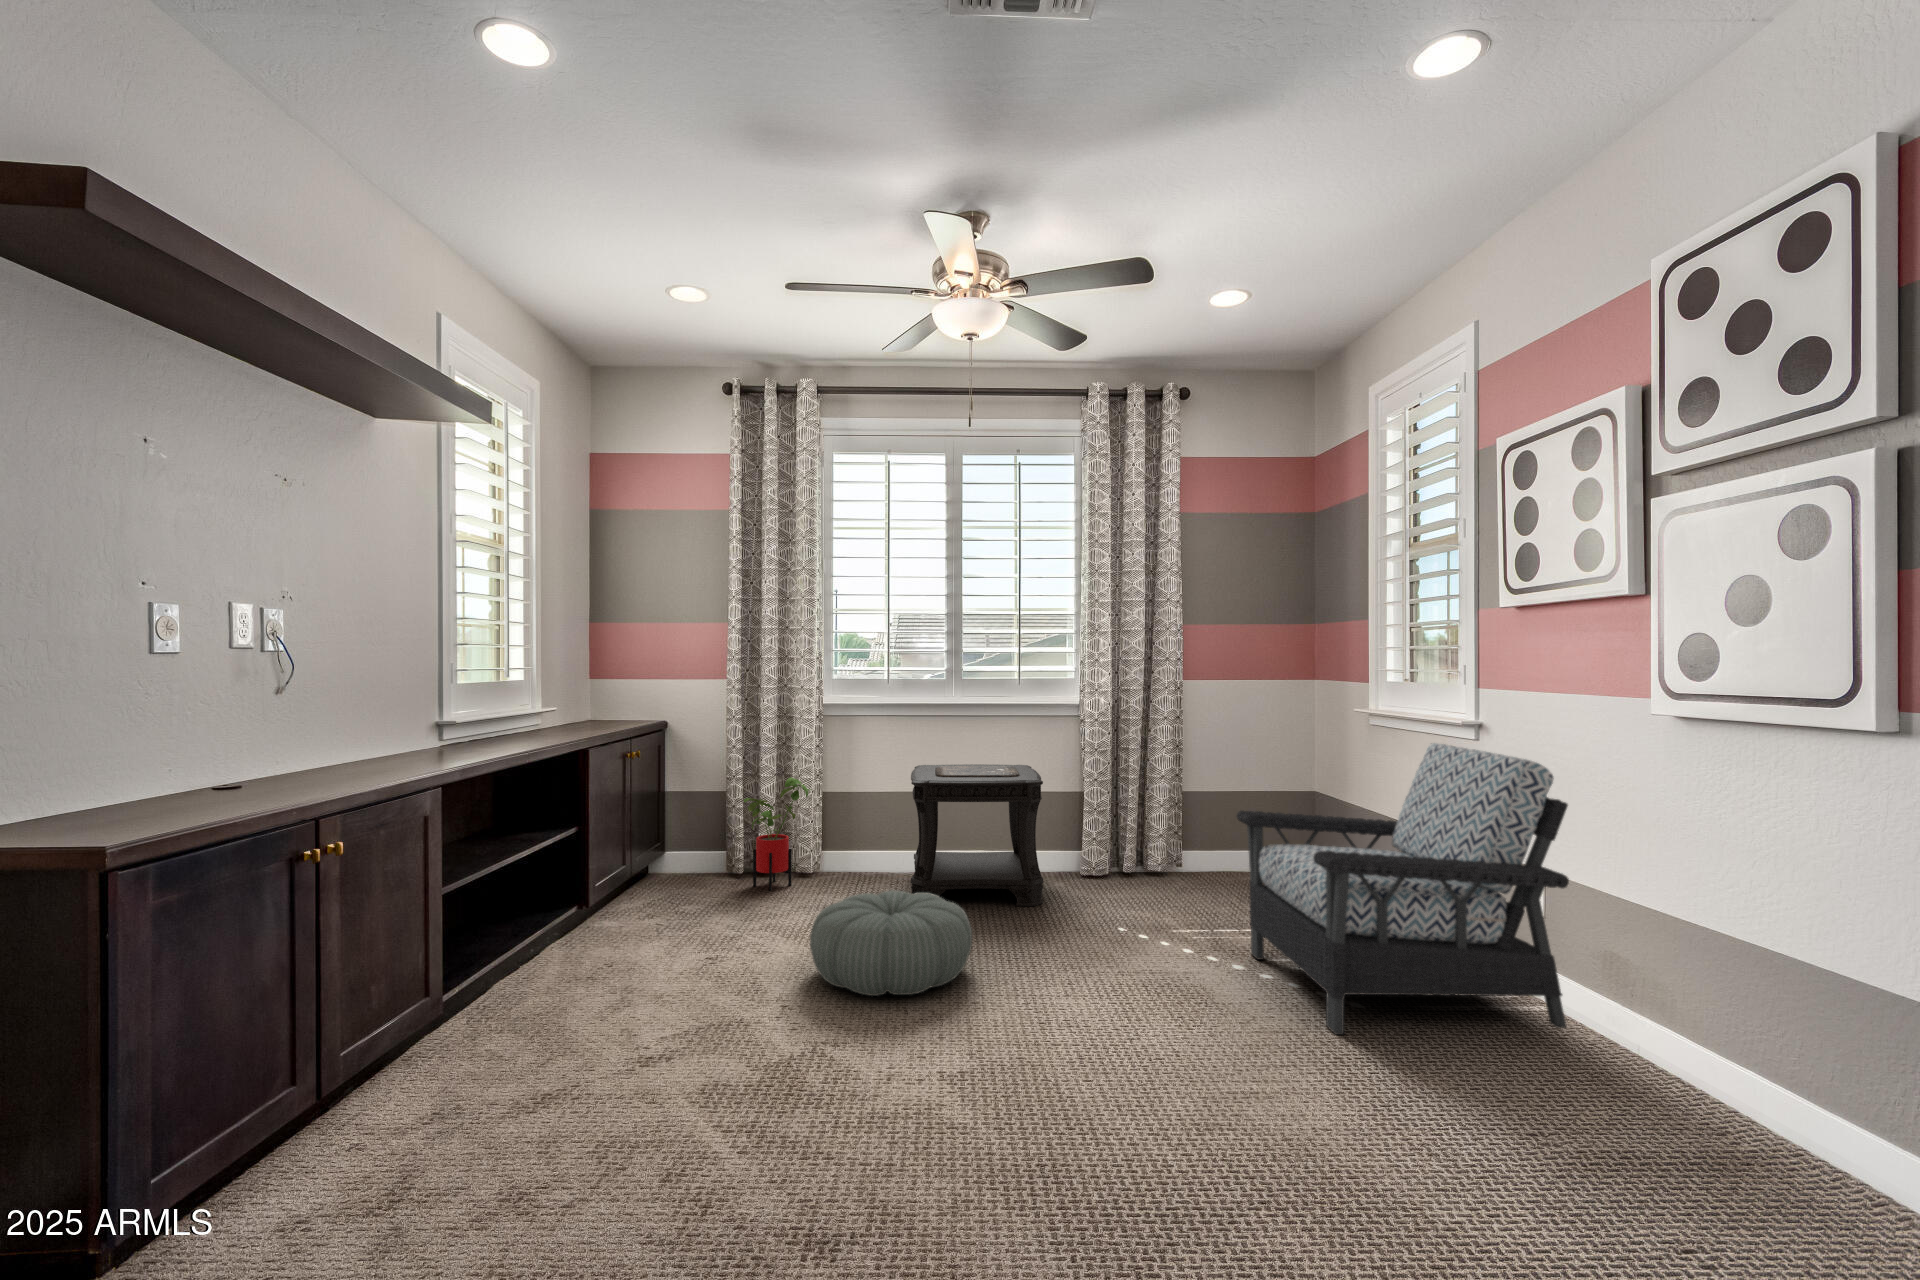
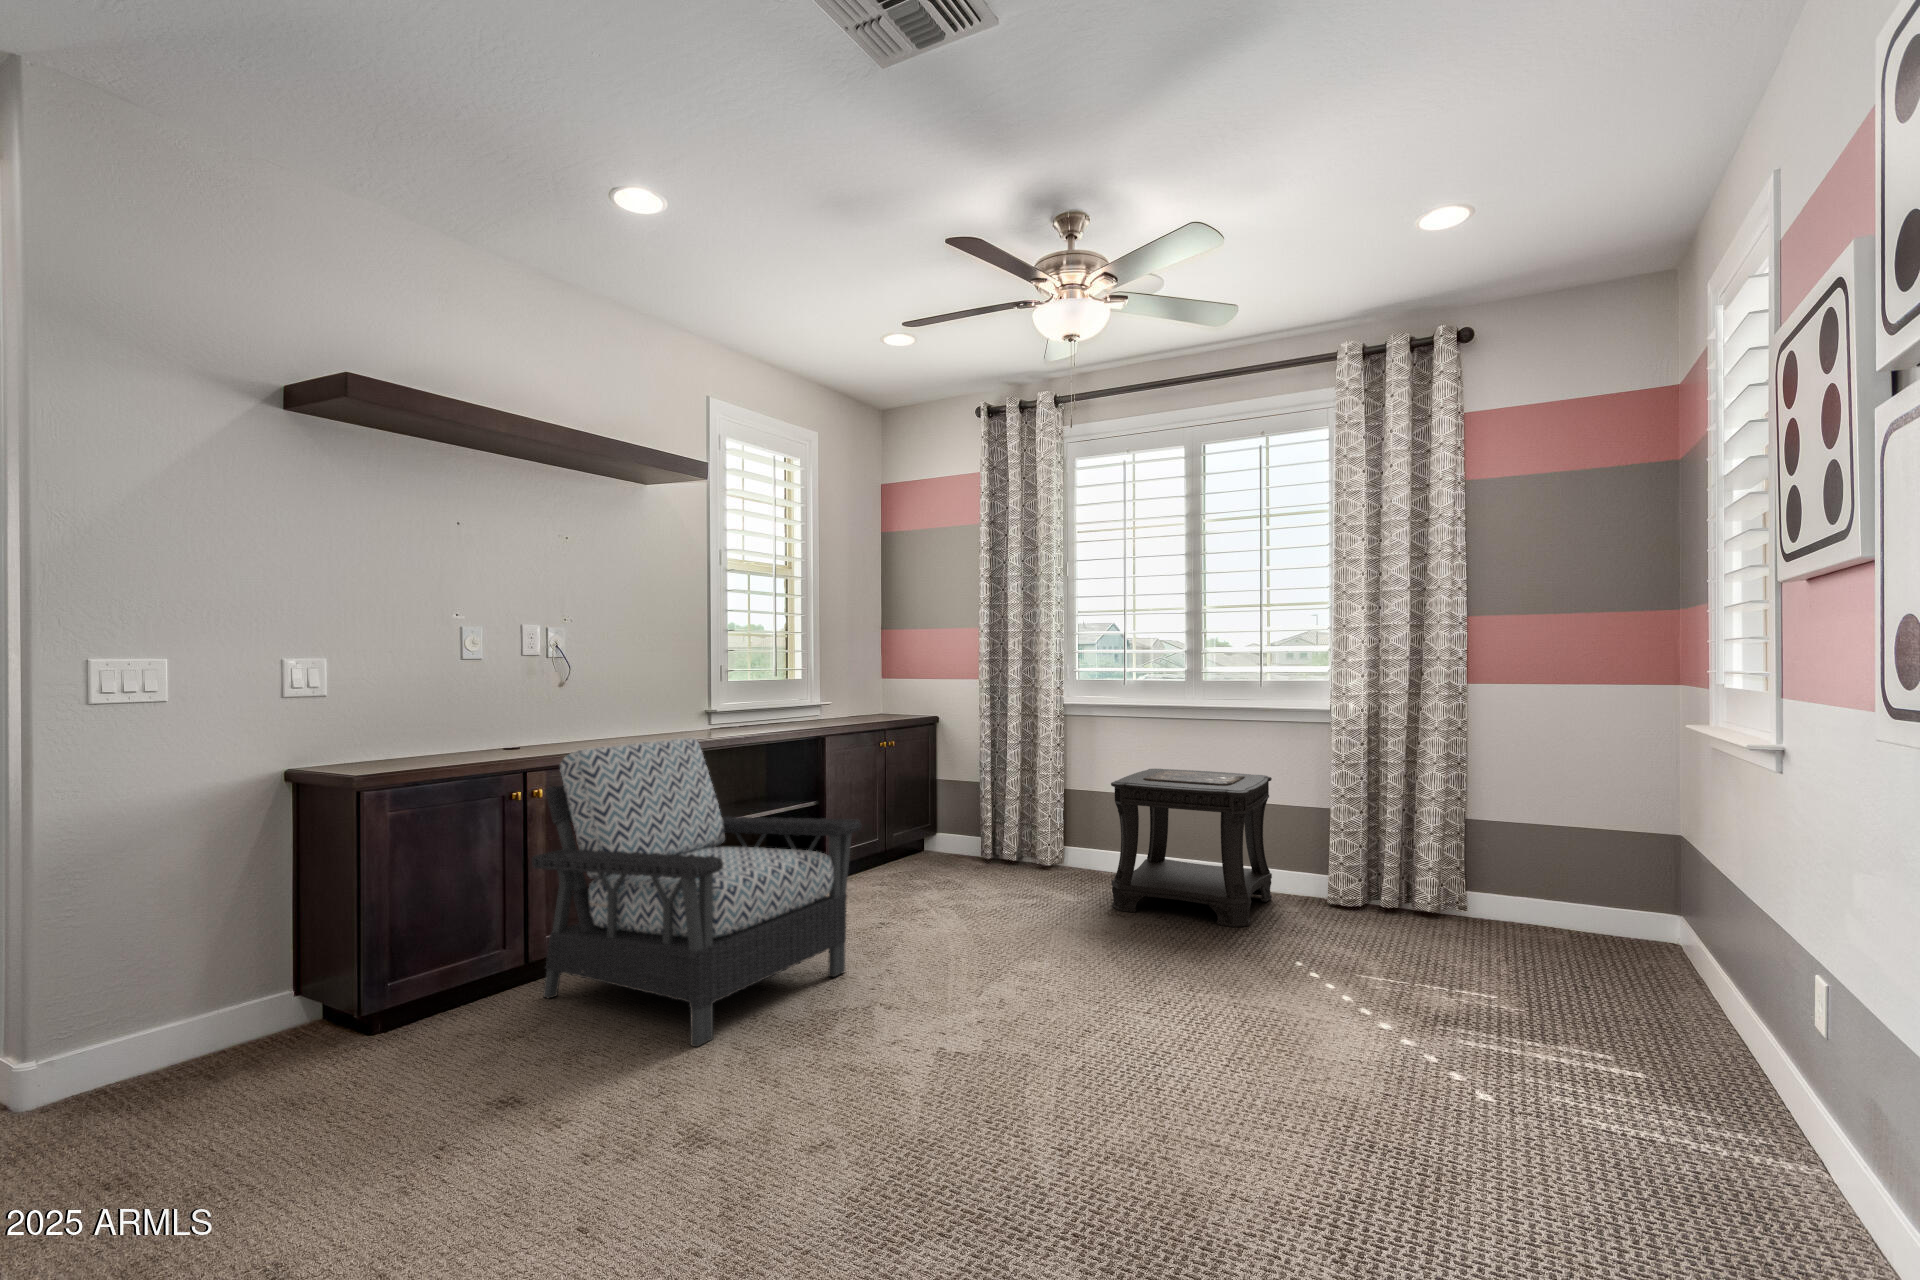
armchair: present [1237,743,1569,1035] -> present [532,738,861,1047]
house plant: present [744,778,810,891] -> none [983,772,1046,877]
pouf: present [810,890,972,996] -> none [938,883,1097,981]

